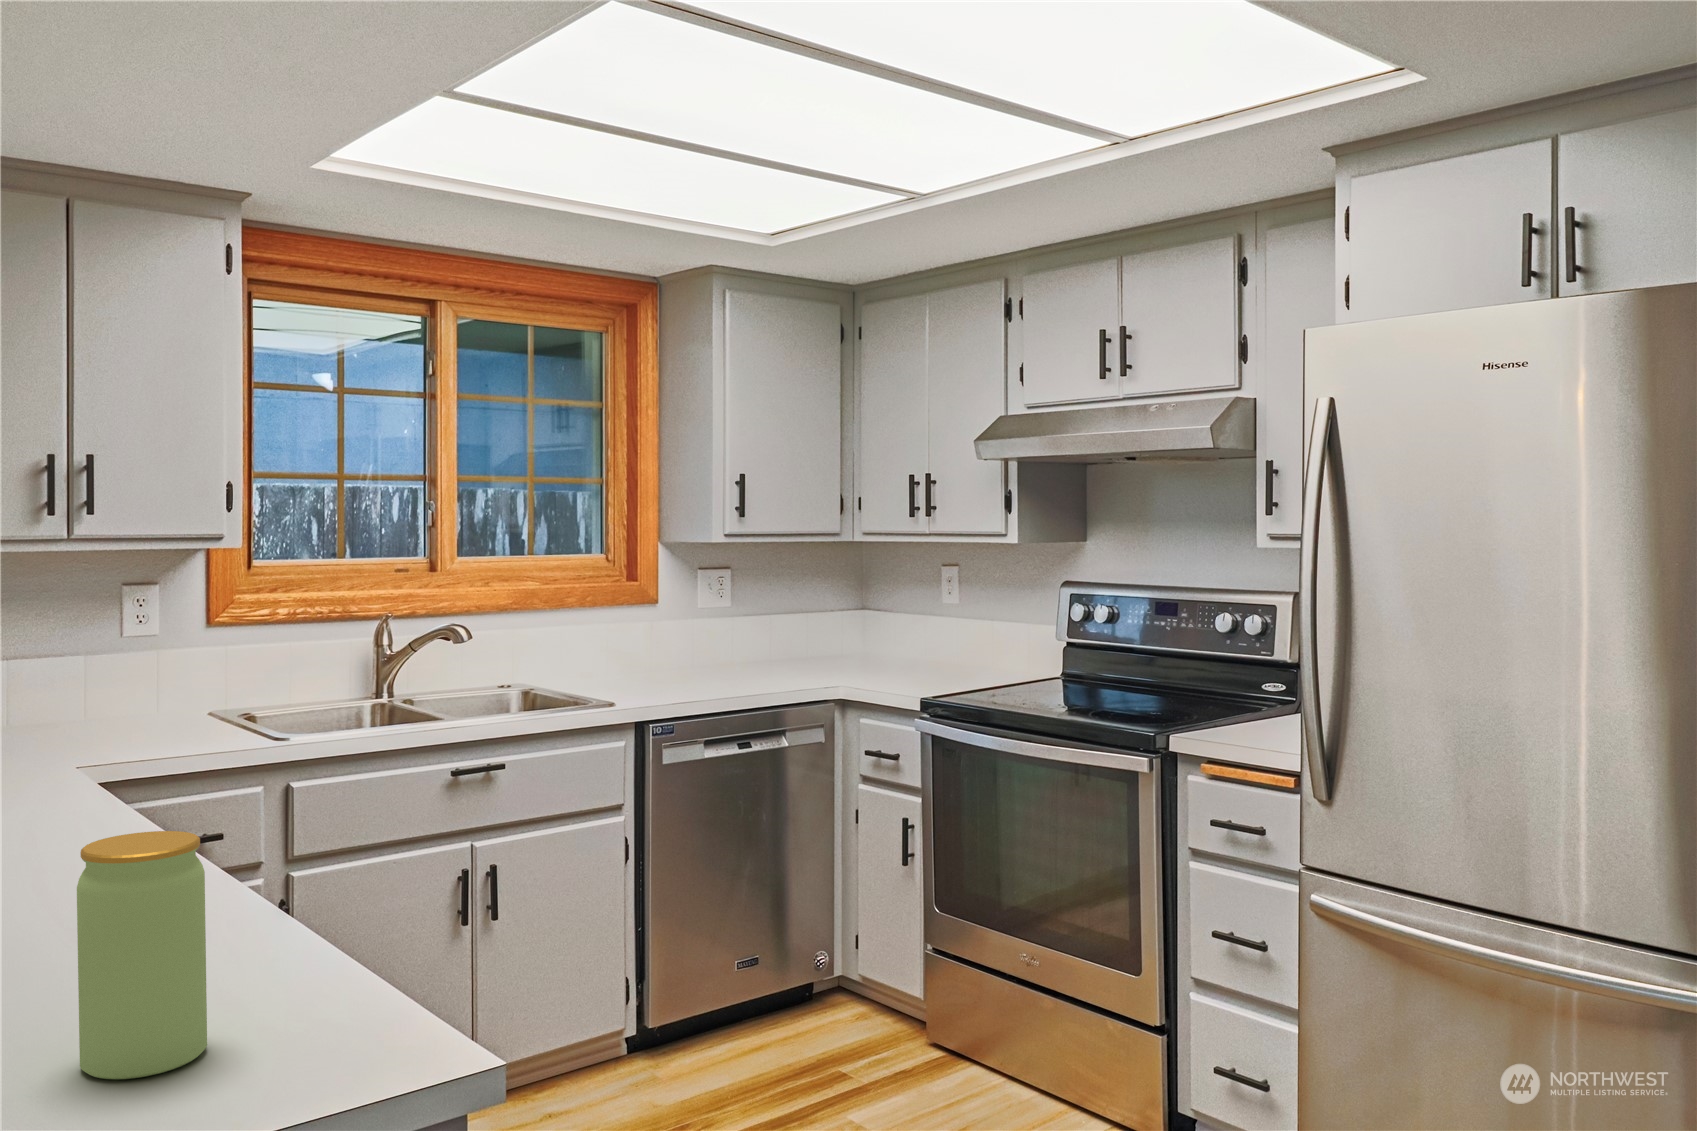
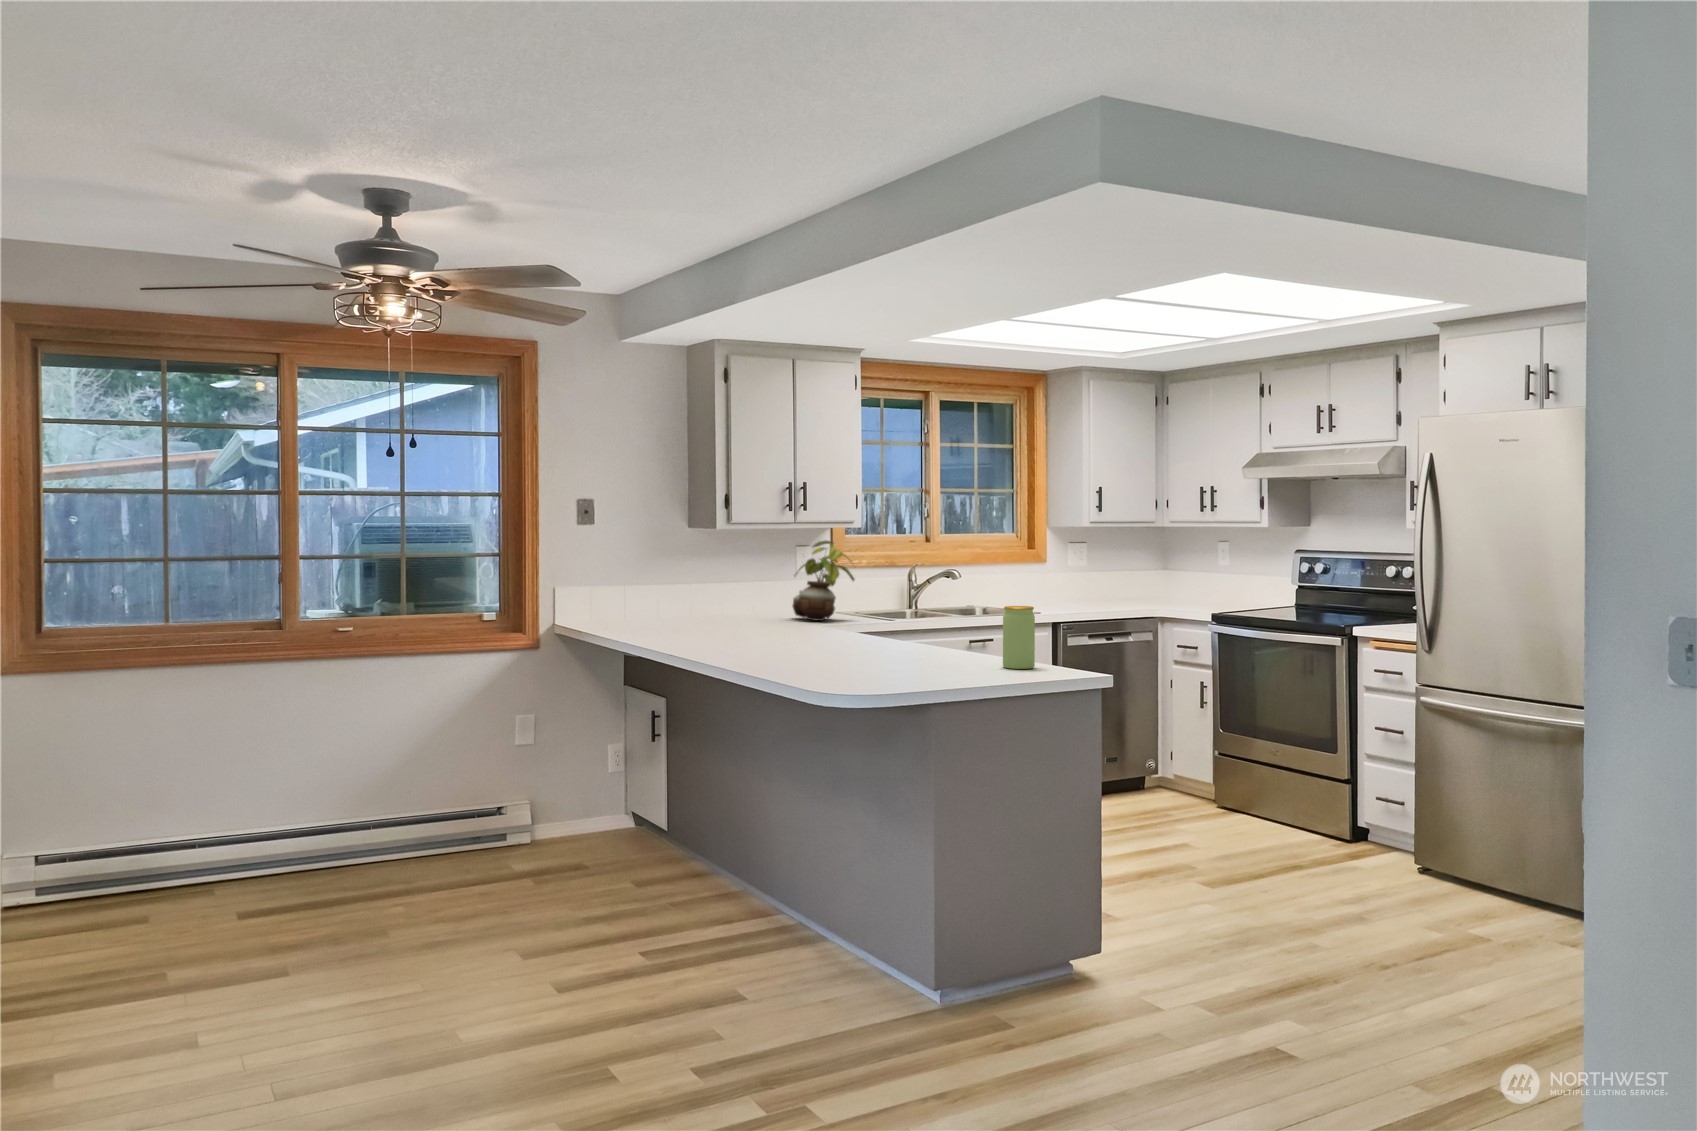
potted plant: none [37,574,180,747] -> present [793,541,854,621]

